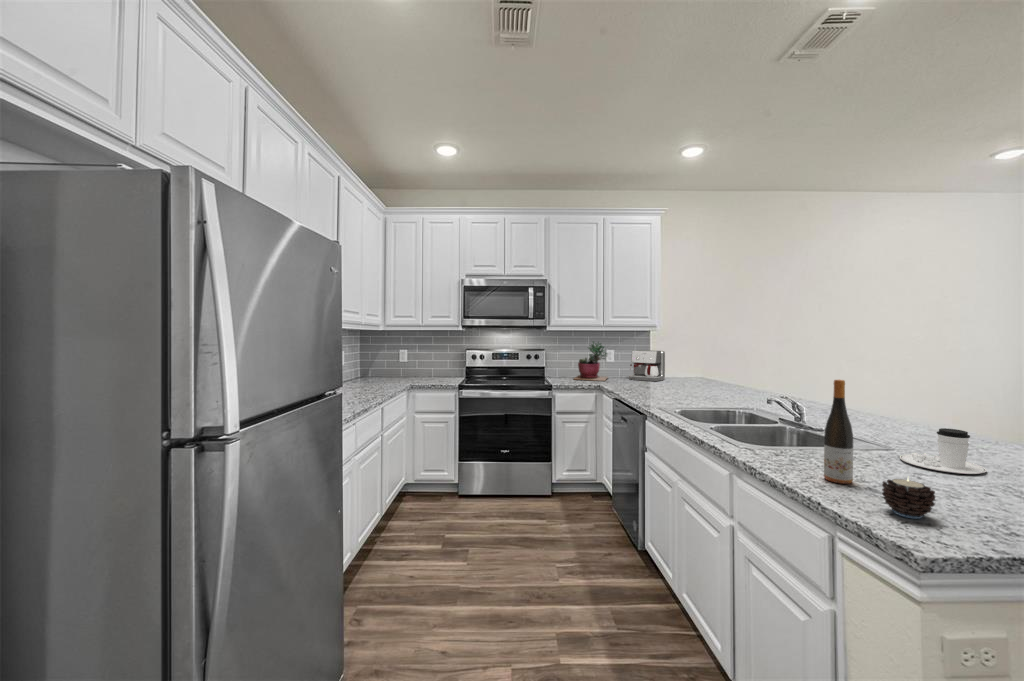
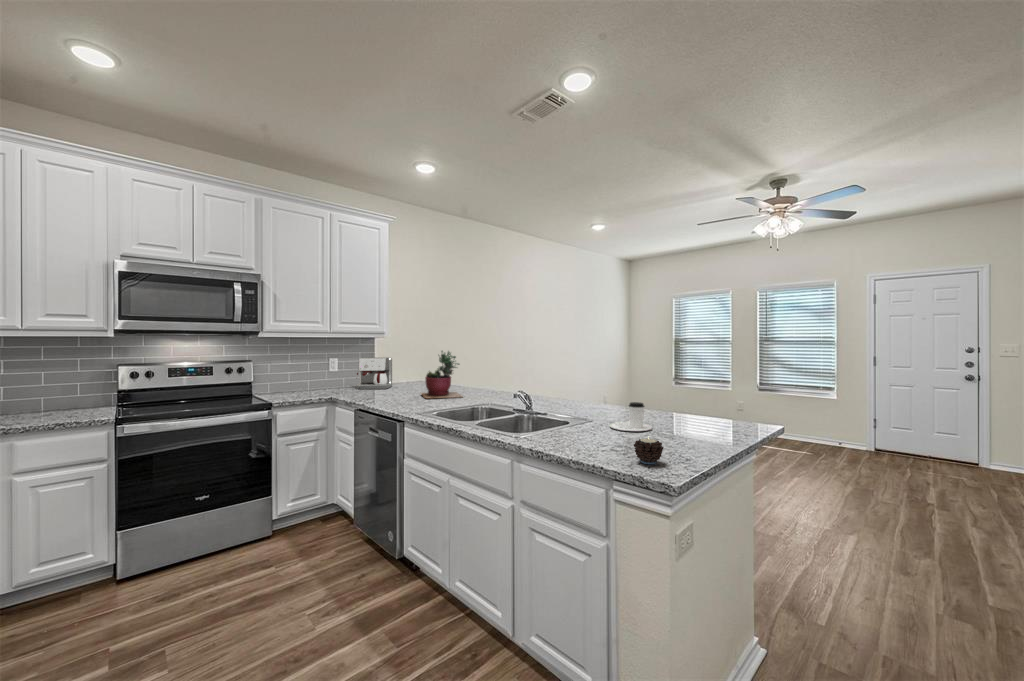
succulent plant: present [574,341,608,381] -> present [421,351,462,398]
wine bottle: present [824,380,853,484] -> none [588,372,605,451]

